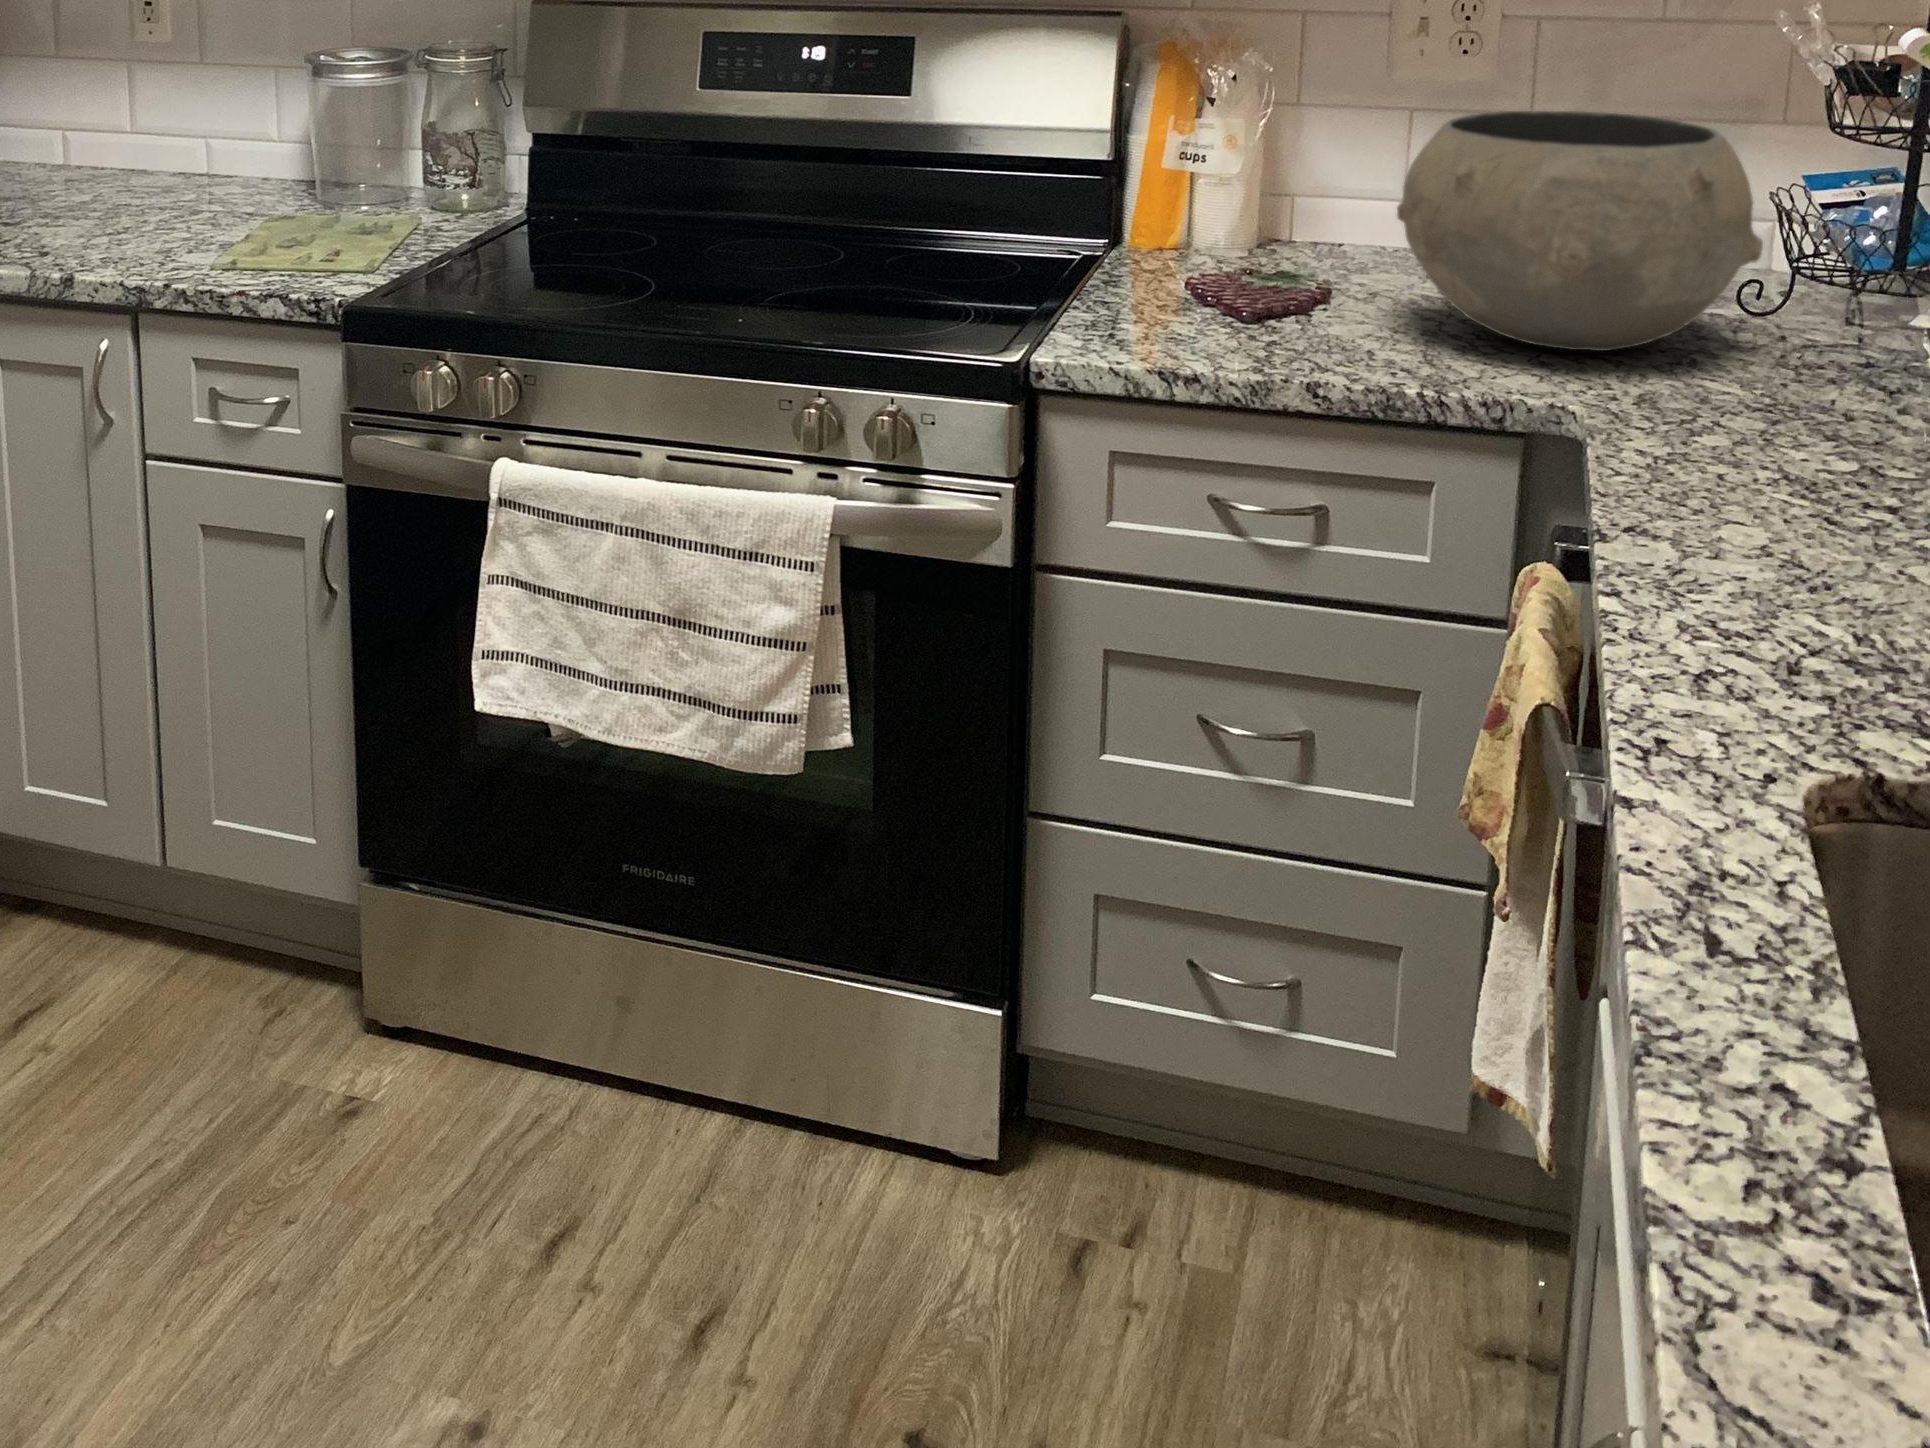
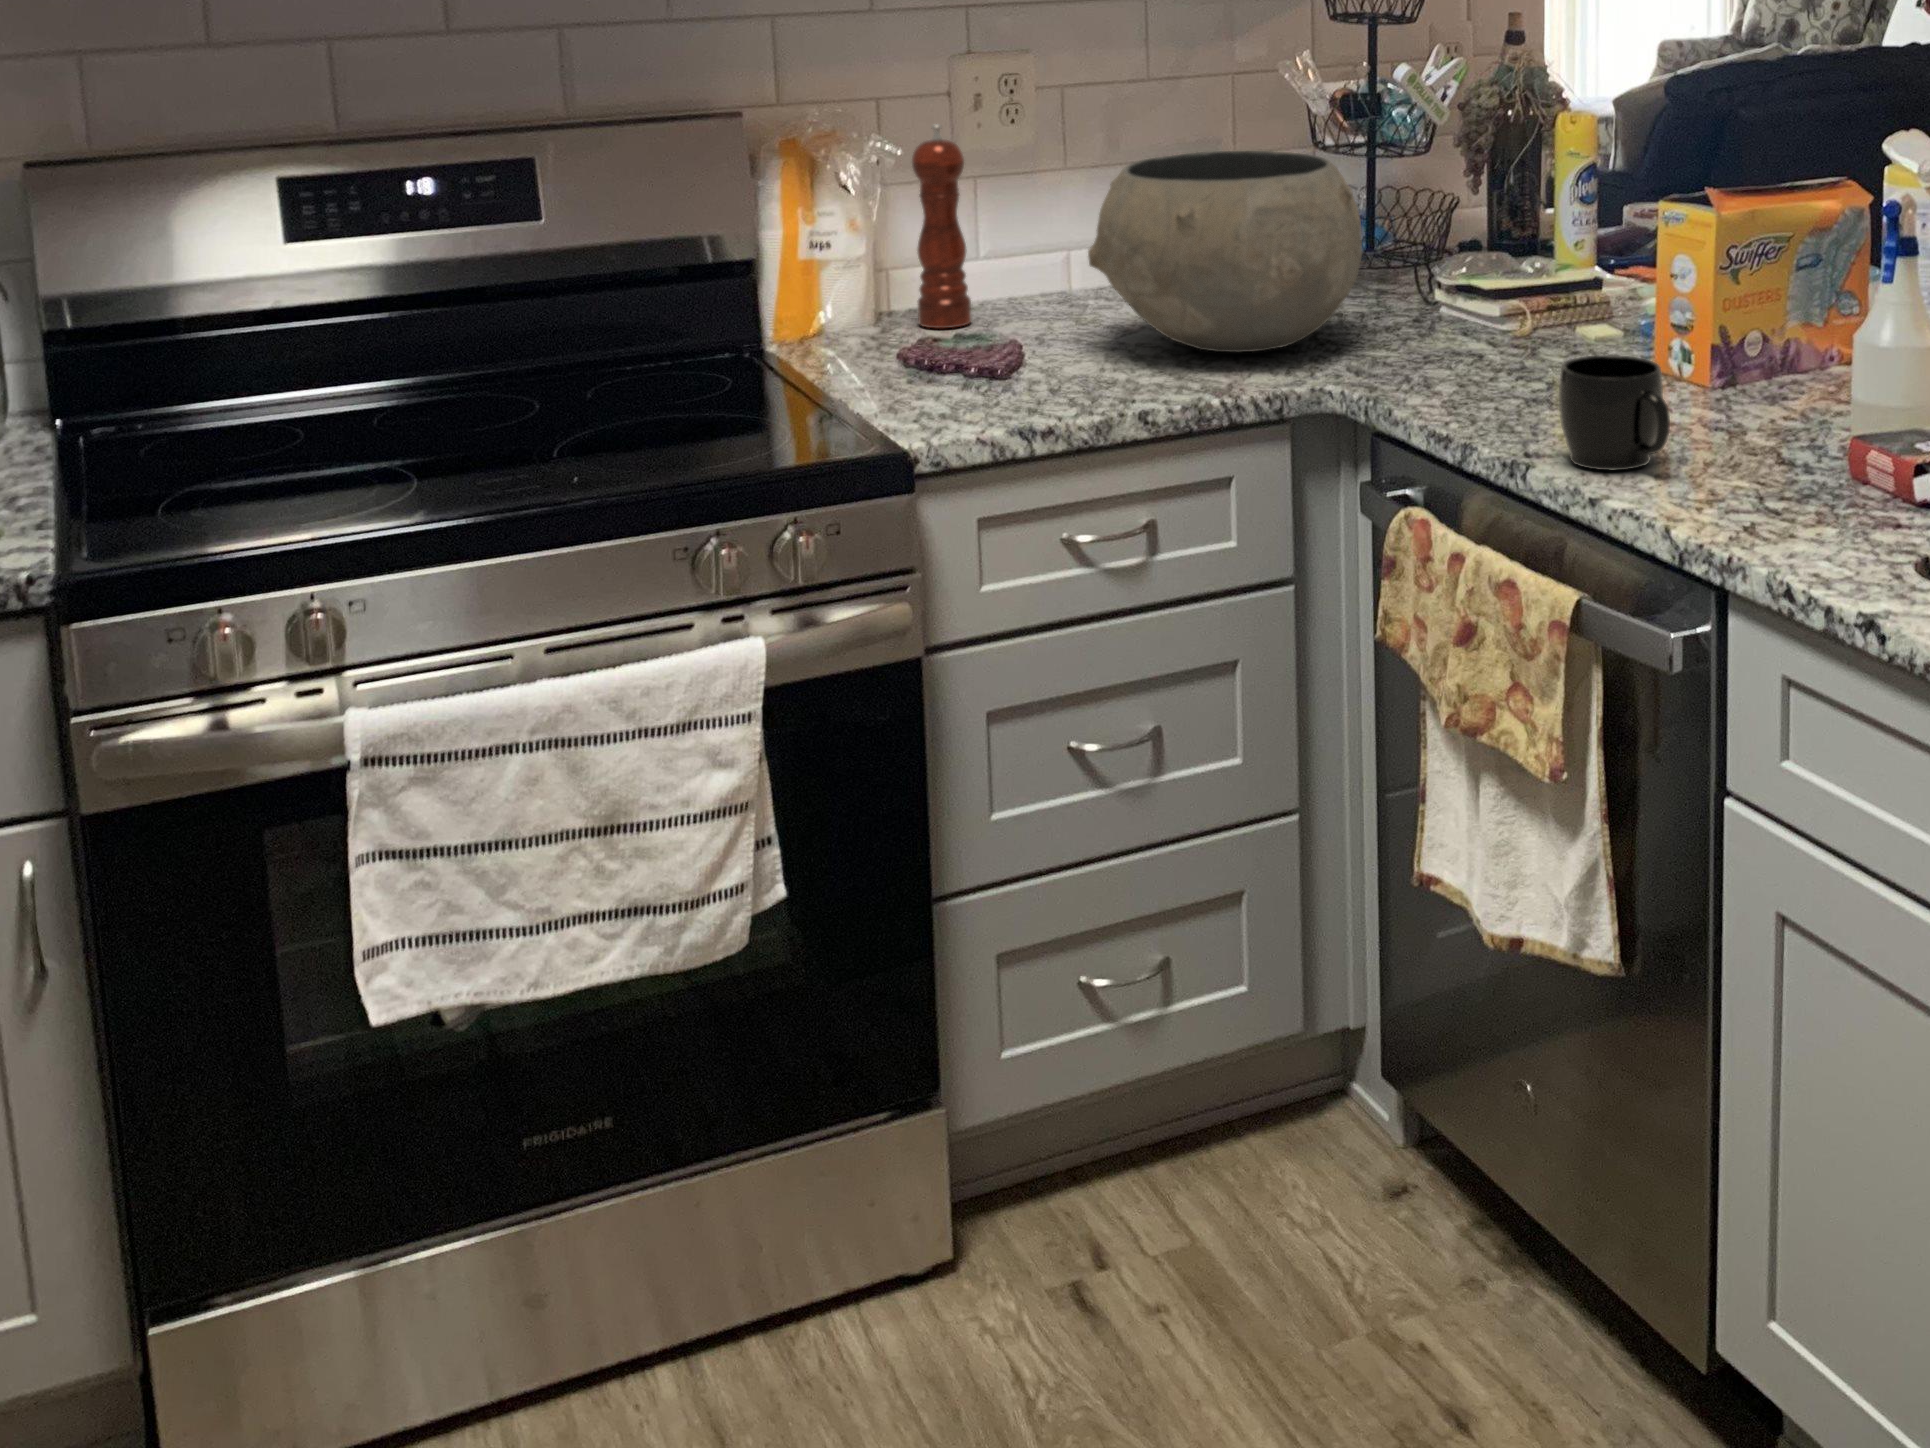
pepper mill: none [1272,49,1344,267] -> present [912,125,972,328]
mug: none [1683,411,1839,565] -> present [1558,355,1670,470]

